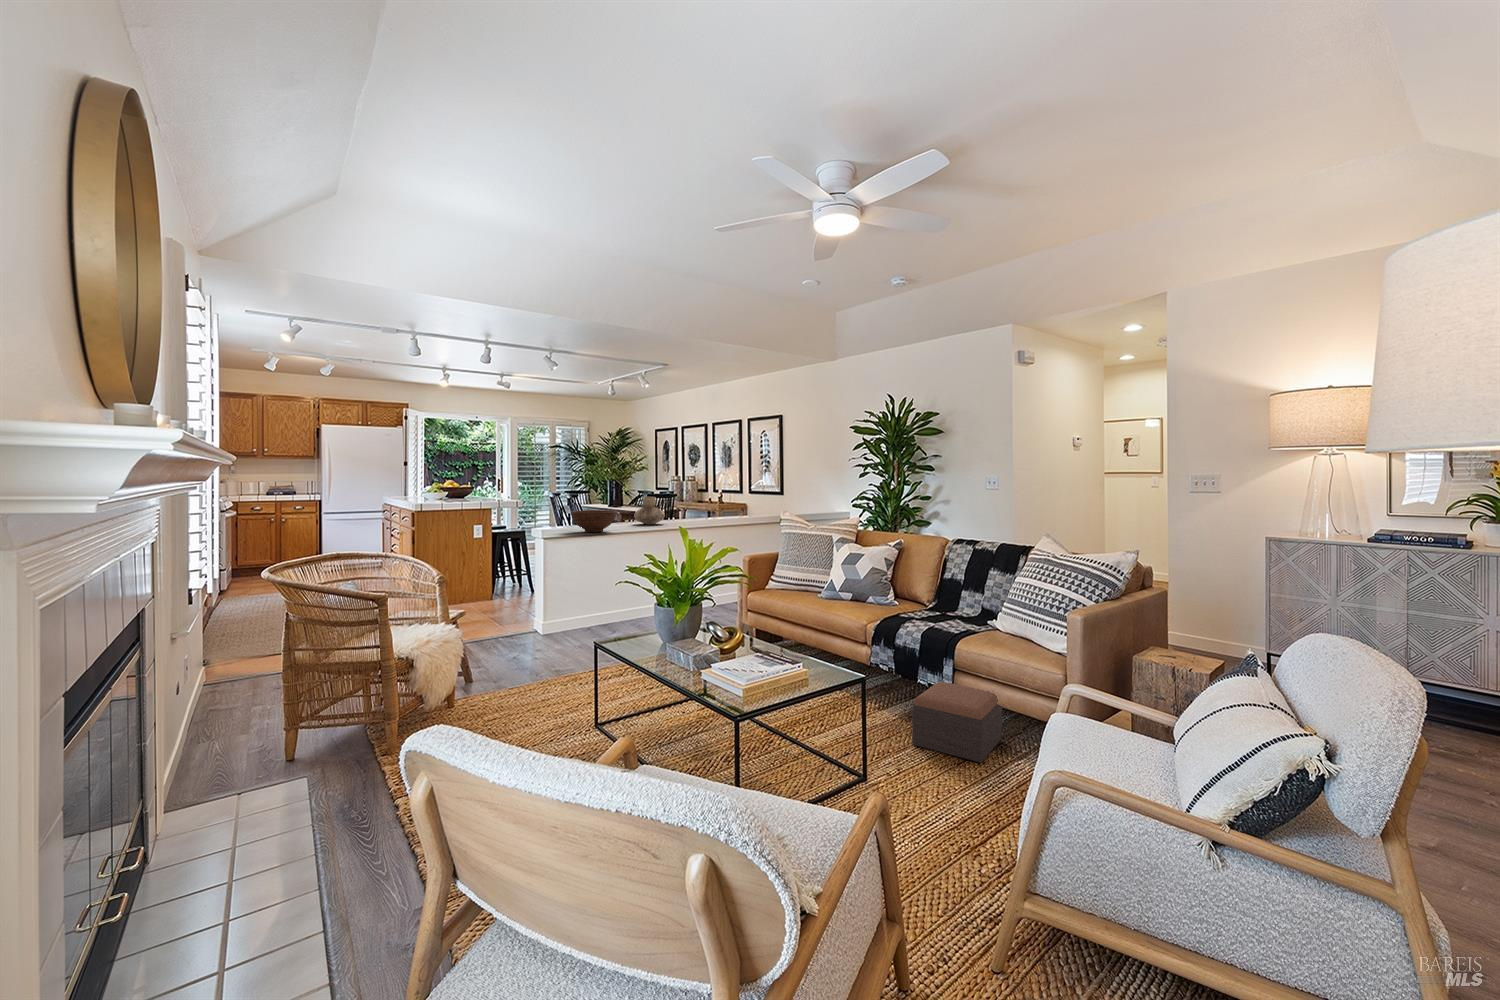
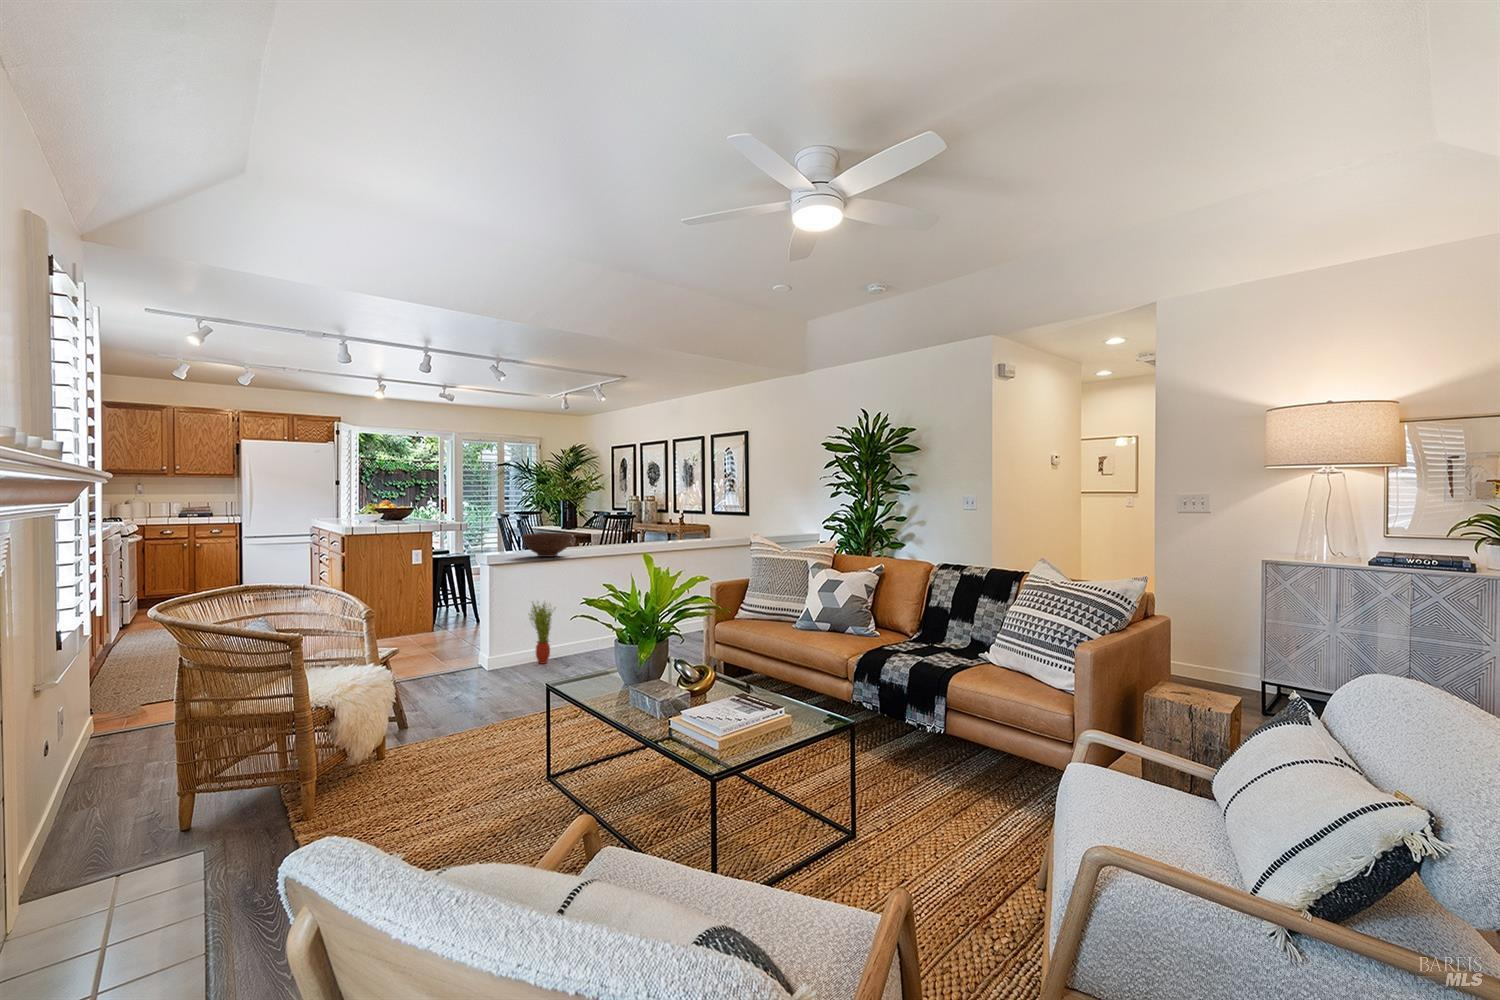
vase: present [634,497,665,524] -> none [591,518,625,548]
potted plant: none [577,571,602,630] -> present [530,602,555,664]
footstool: present [912,682,1002,763] -> none [902,720,997,812]

